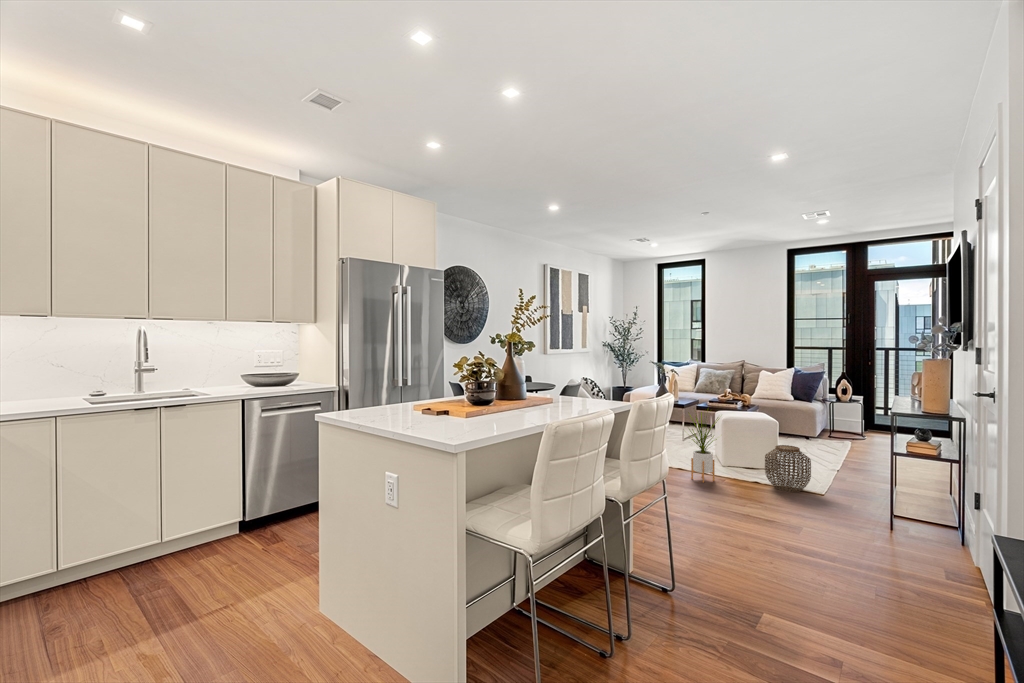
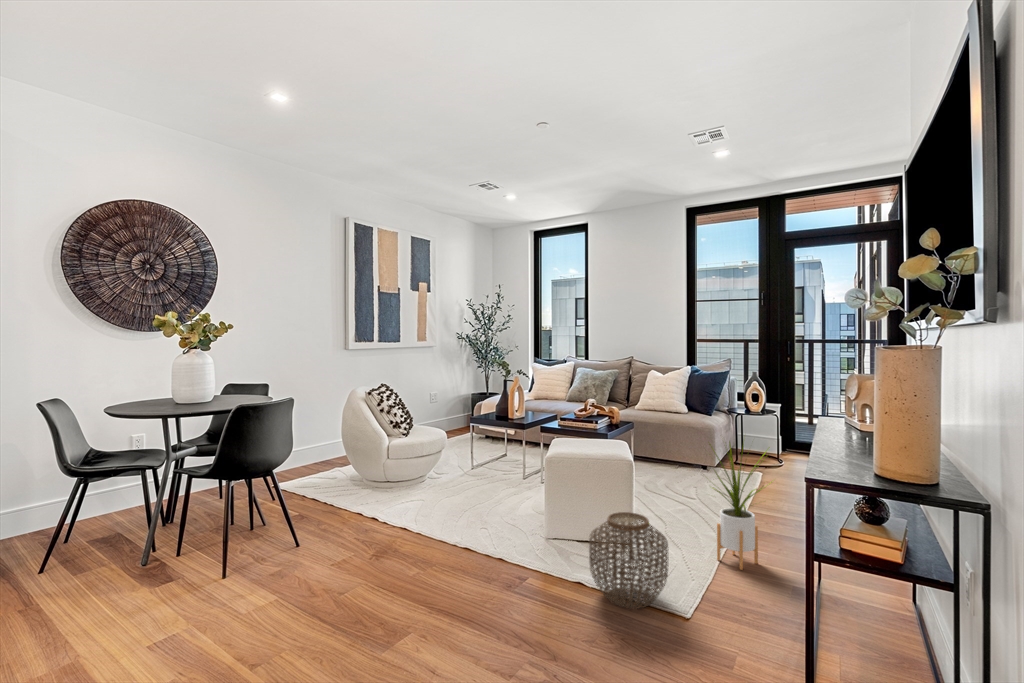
house plant: present [689,412,719,483] -> present [709,441,765,570]

